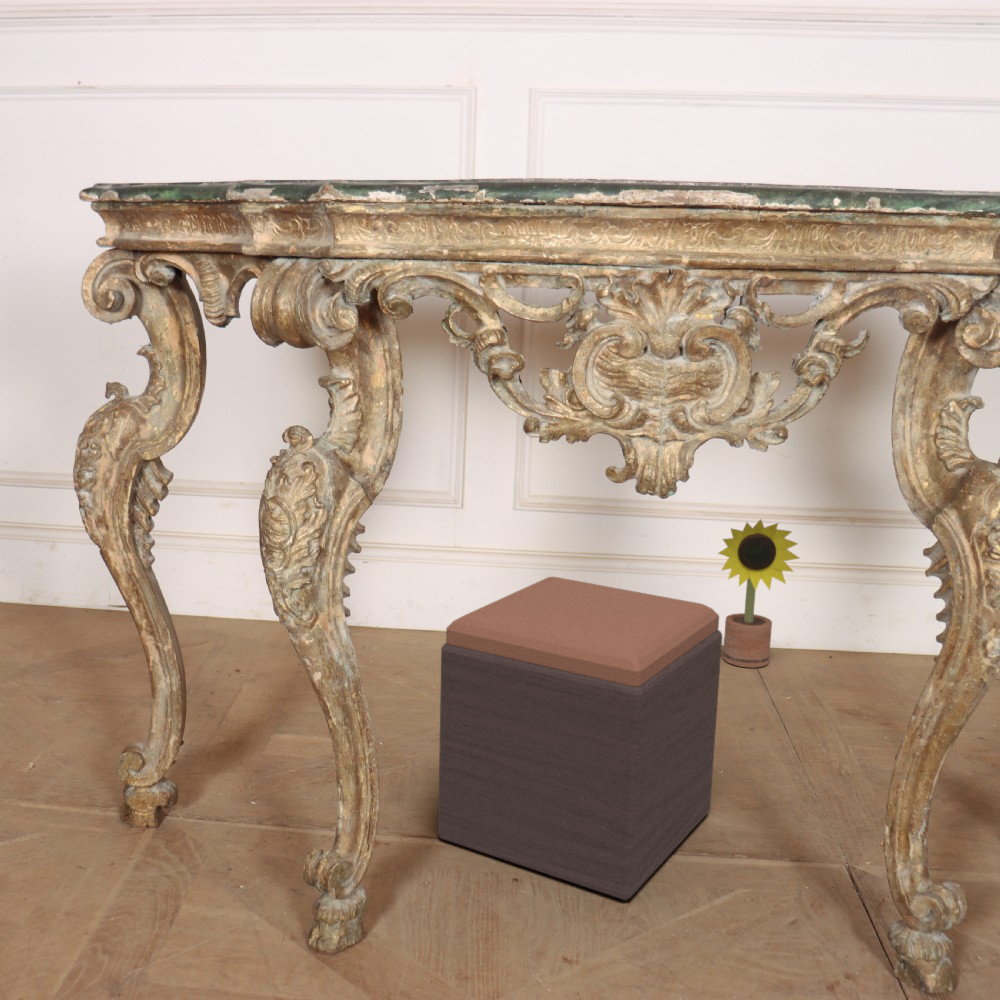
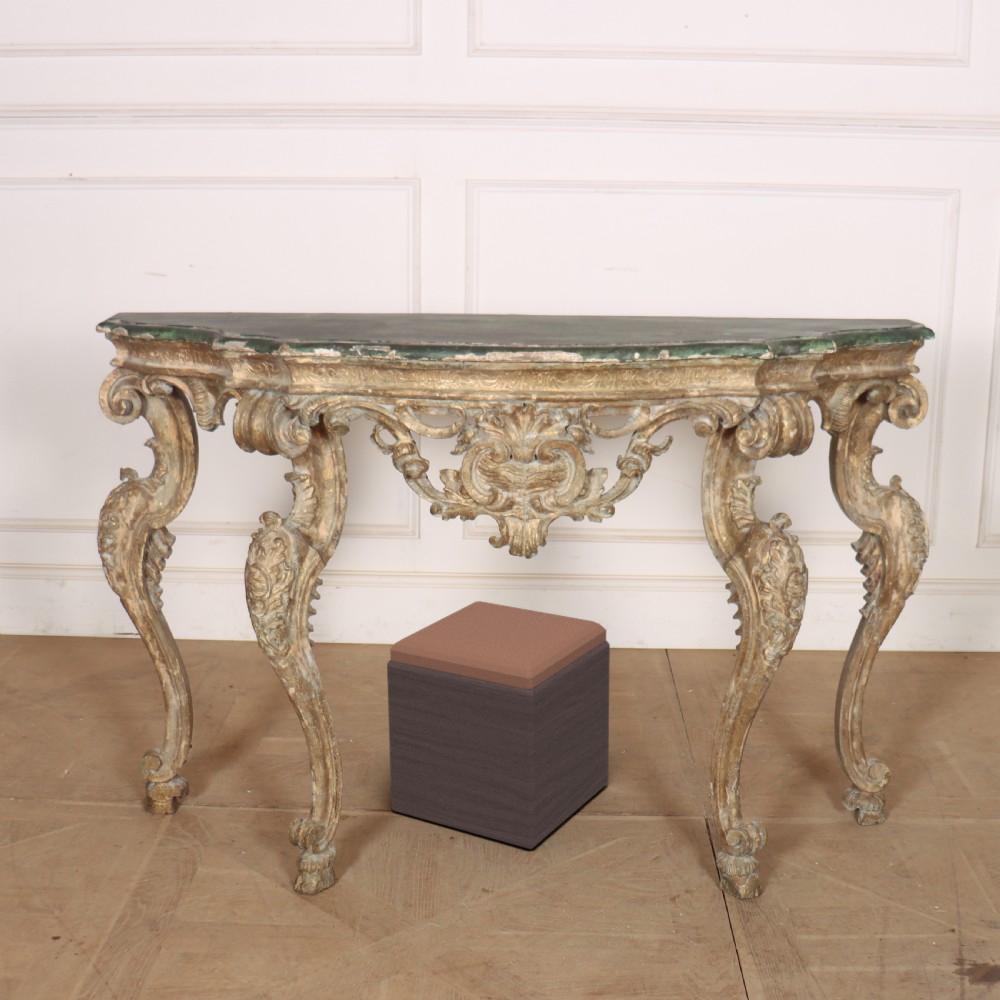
decorative plant: present [718,519,799,667] -> none [636,536,707,664]

